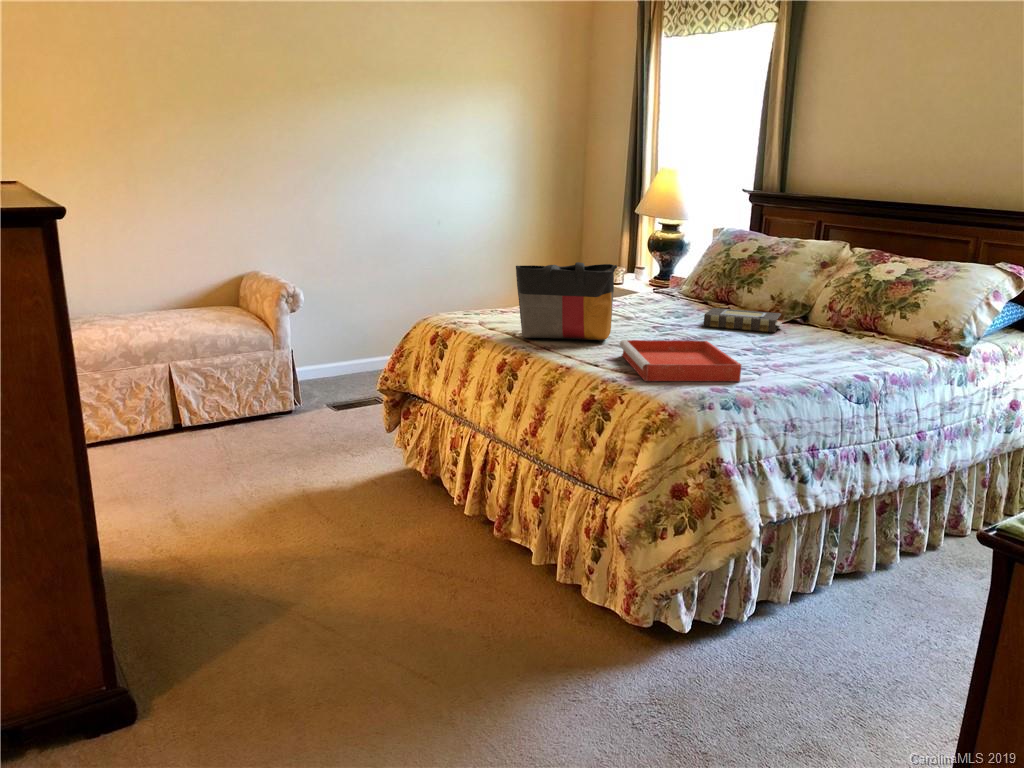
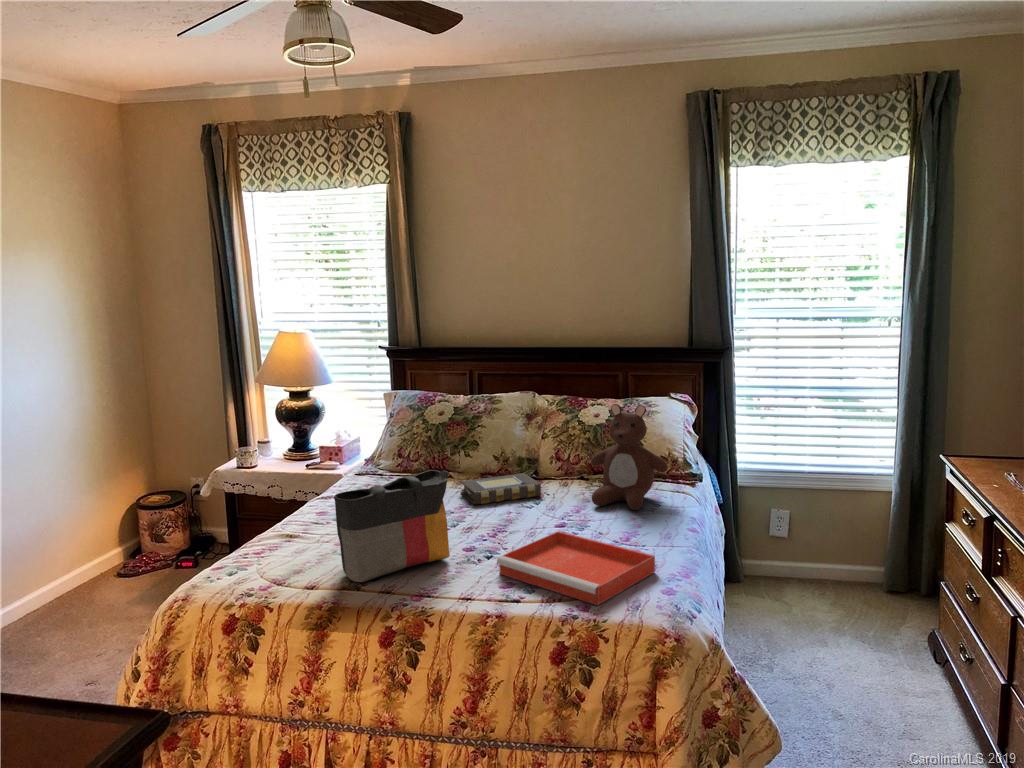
teddy bear: none [800,244,893,354] -> present [591,404,668,510]

